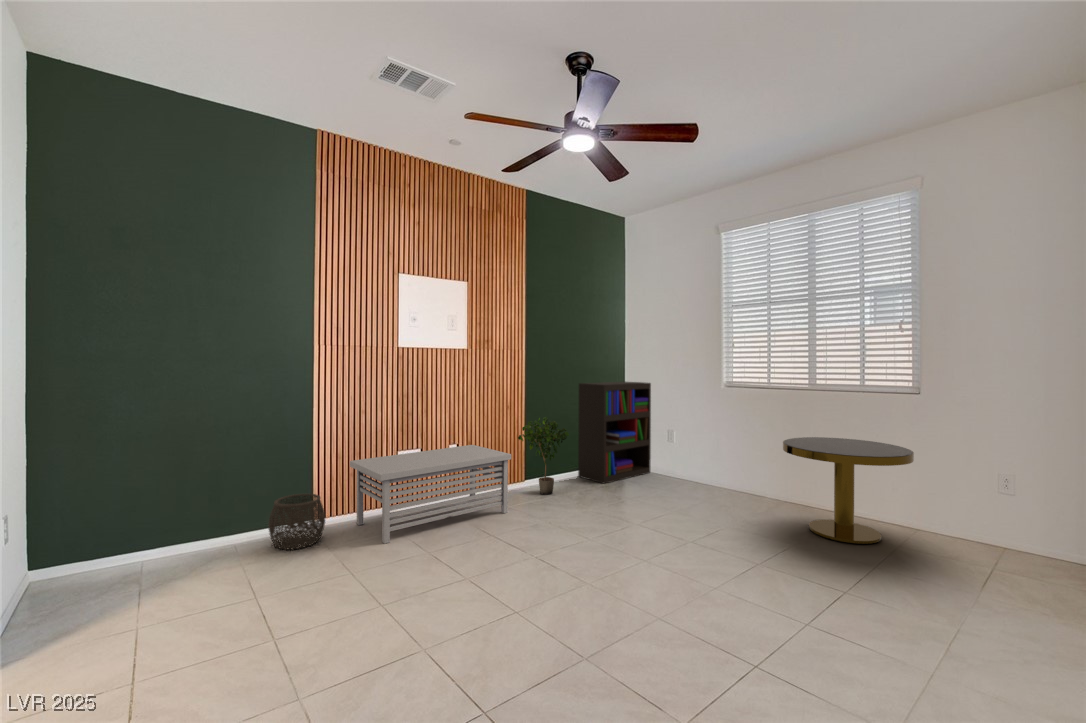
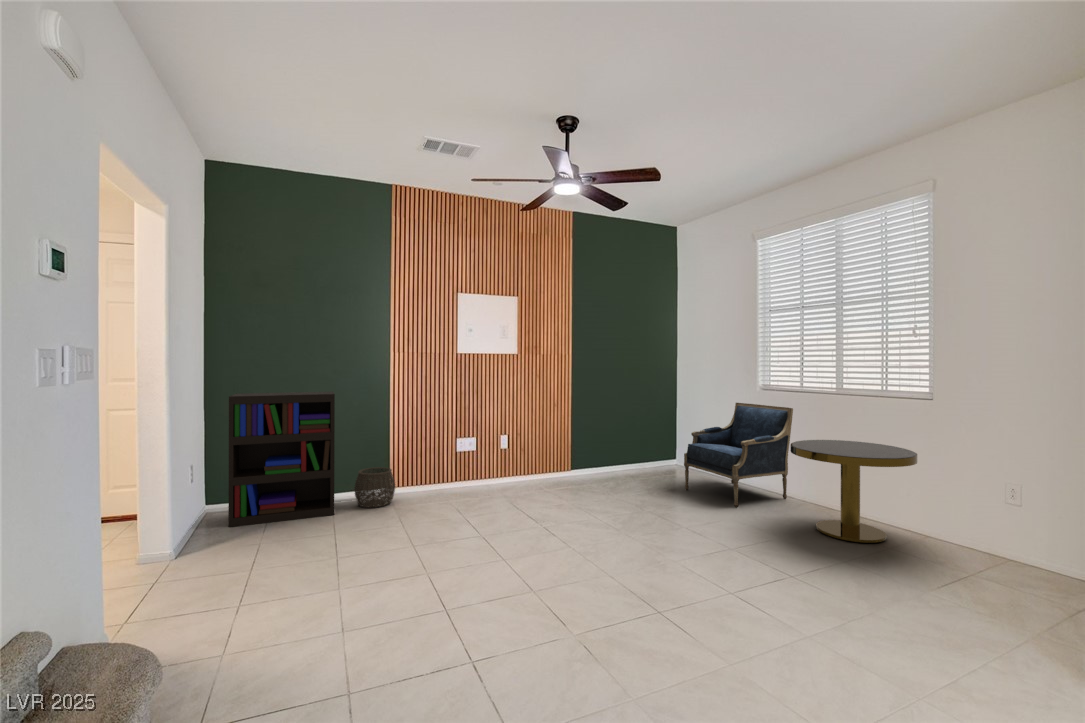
bookshelf: present [578,382,651,484] -> present [228,392,335,527]
armchair: none [653,400,762,512] -> present [684,403,793,507]
potted plant: present [518,417,569,495] -> none [562,415,604,484]
storage bench: present [350,445,511,544] -> none [417,437,547,509]

